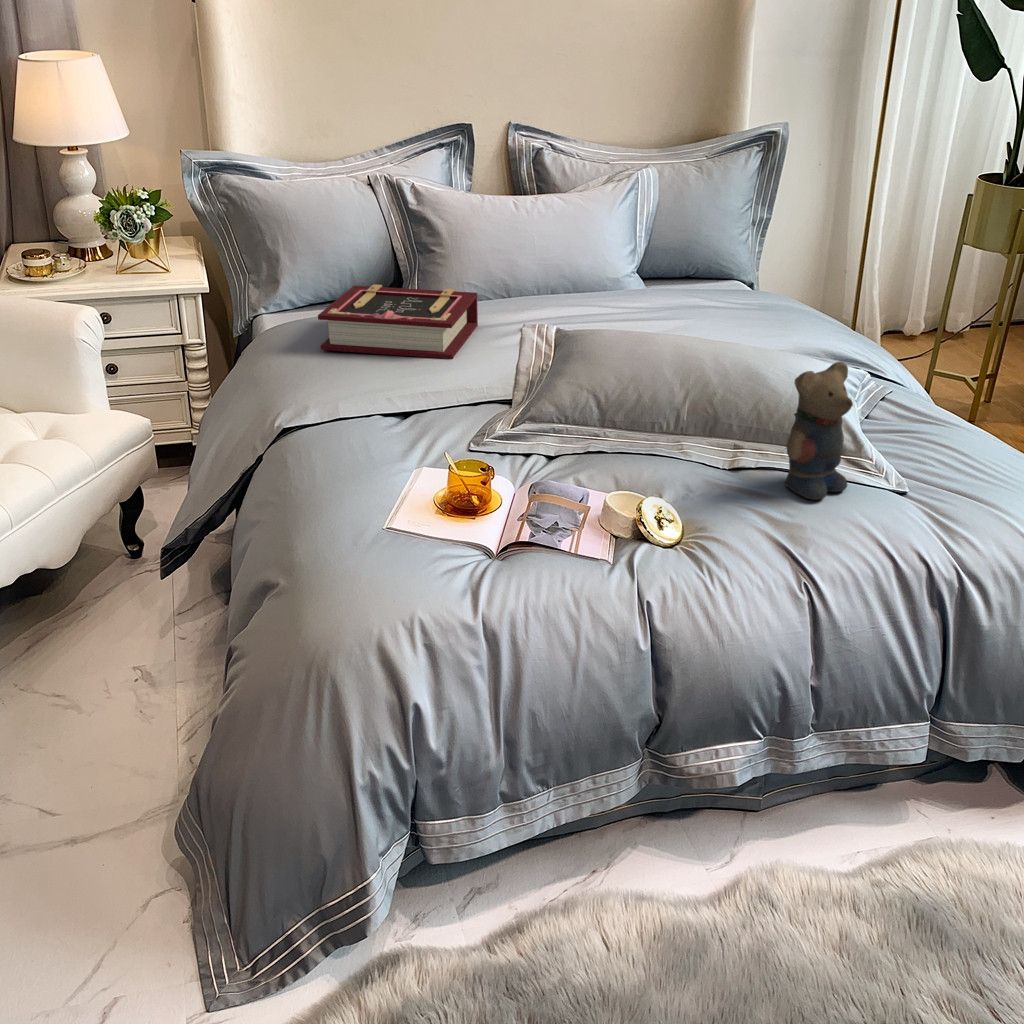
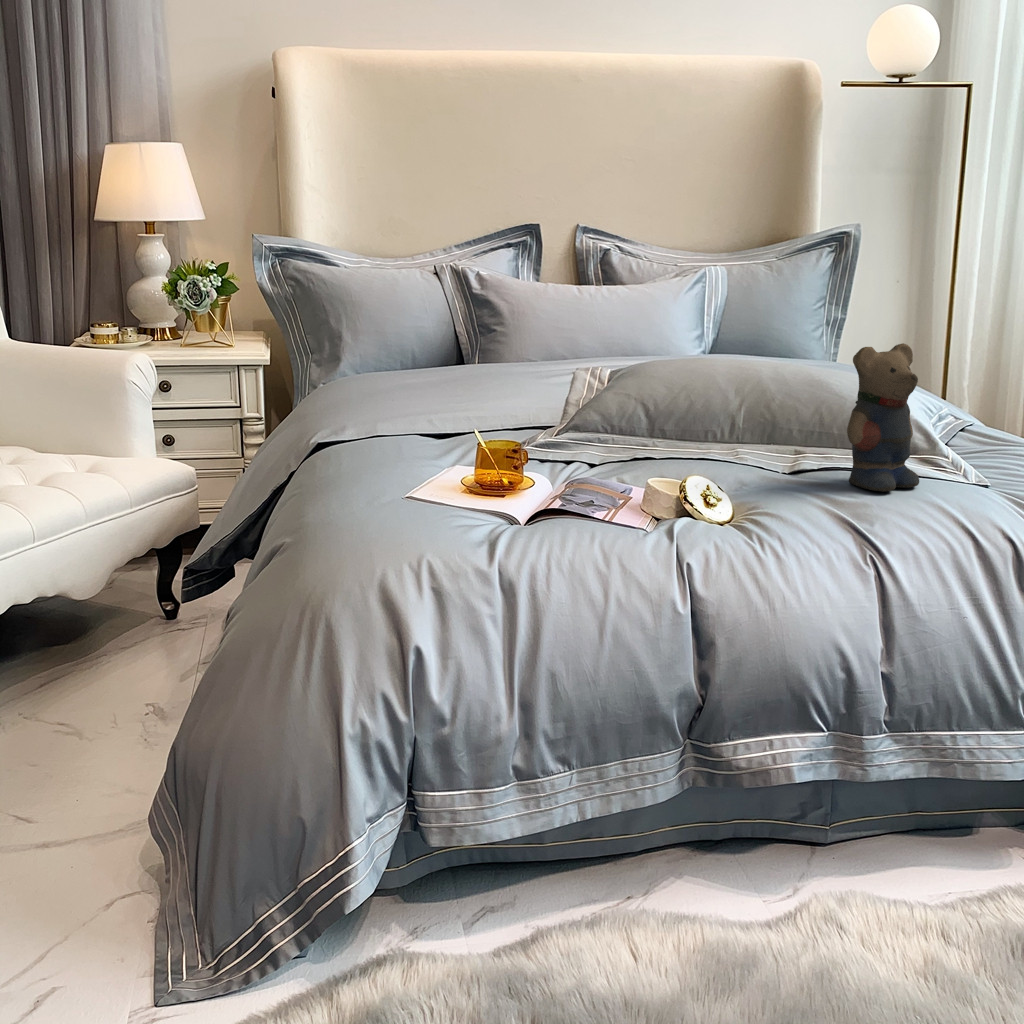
book: present [318,284,478,359] -> none [367,339,532,393]

